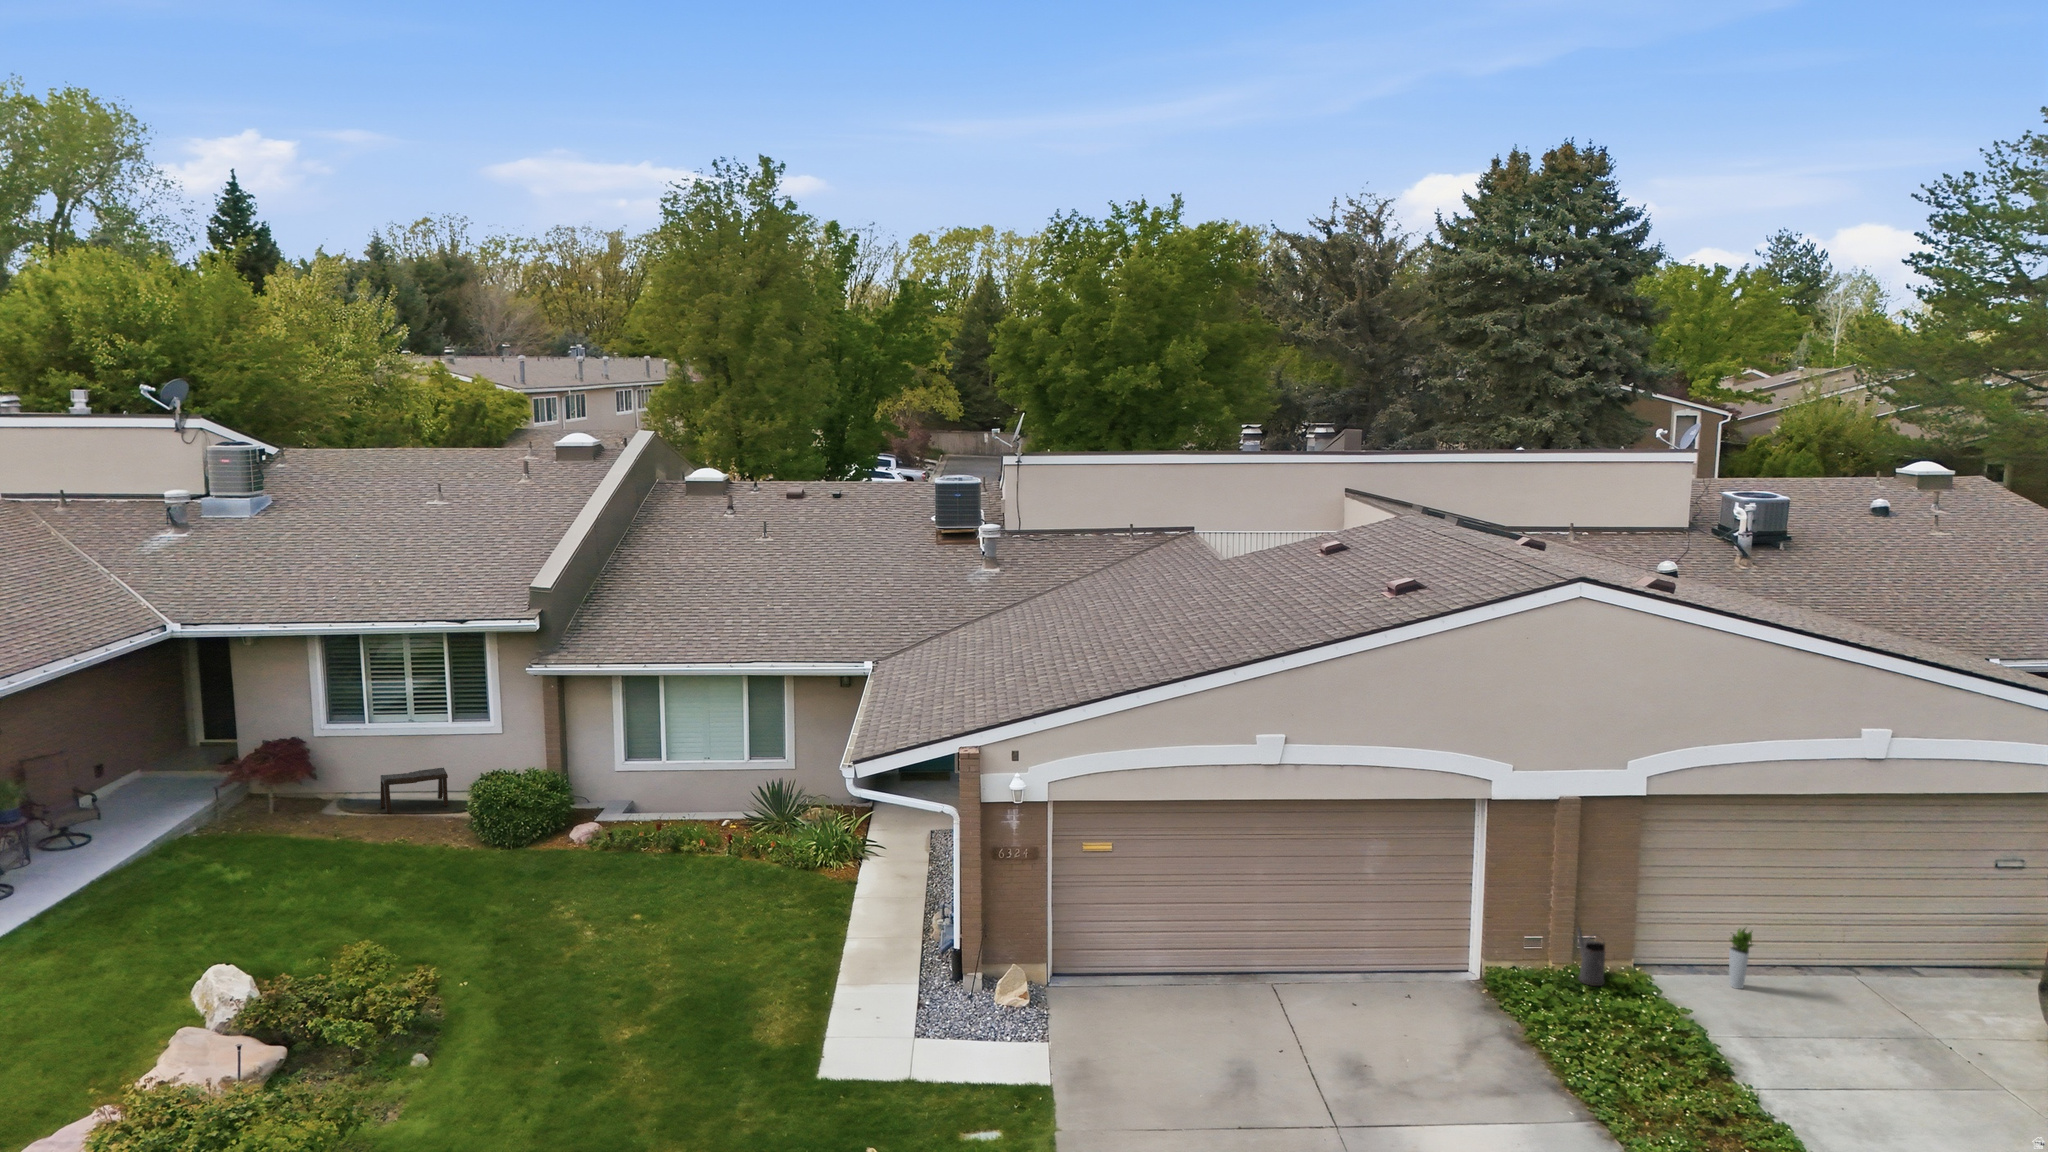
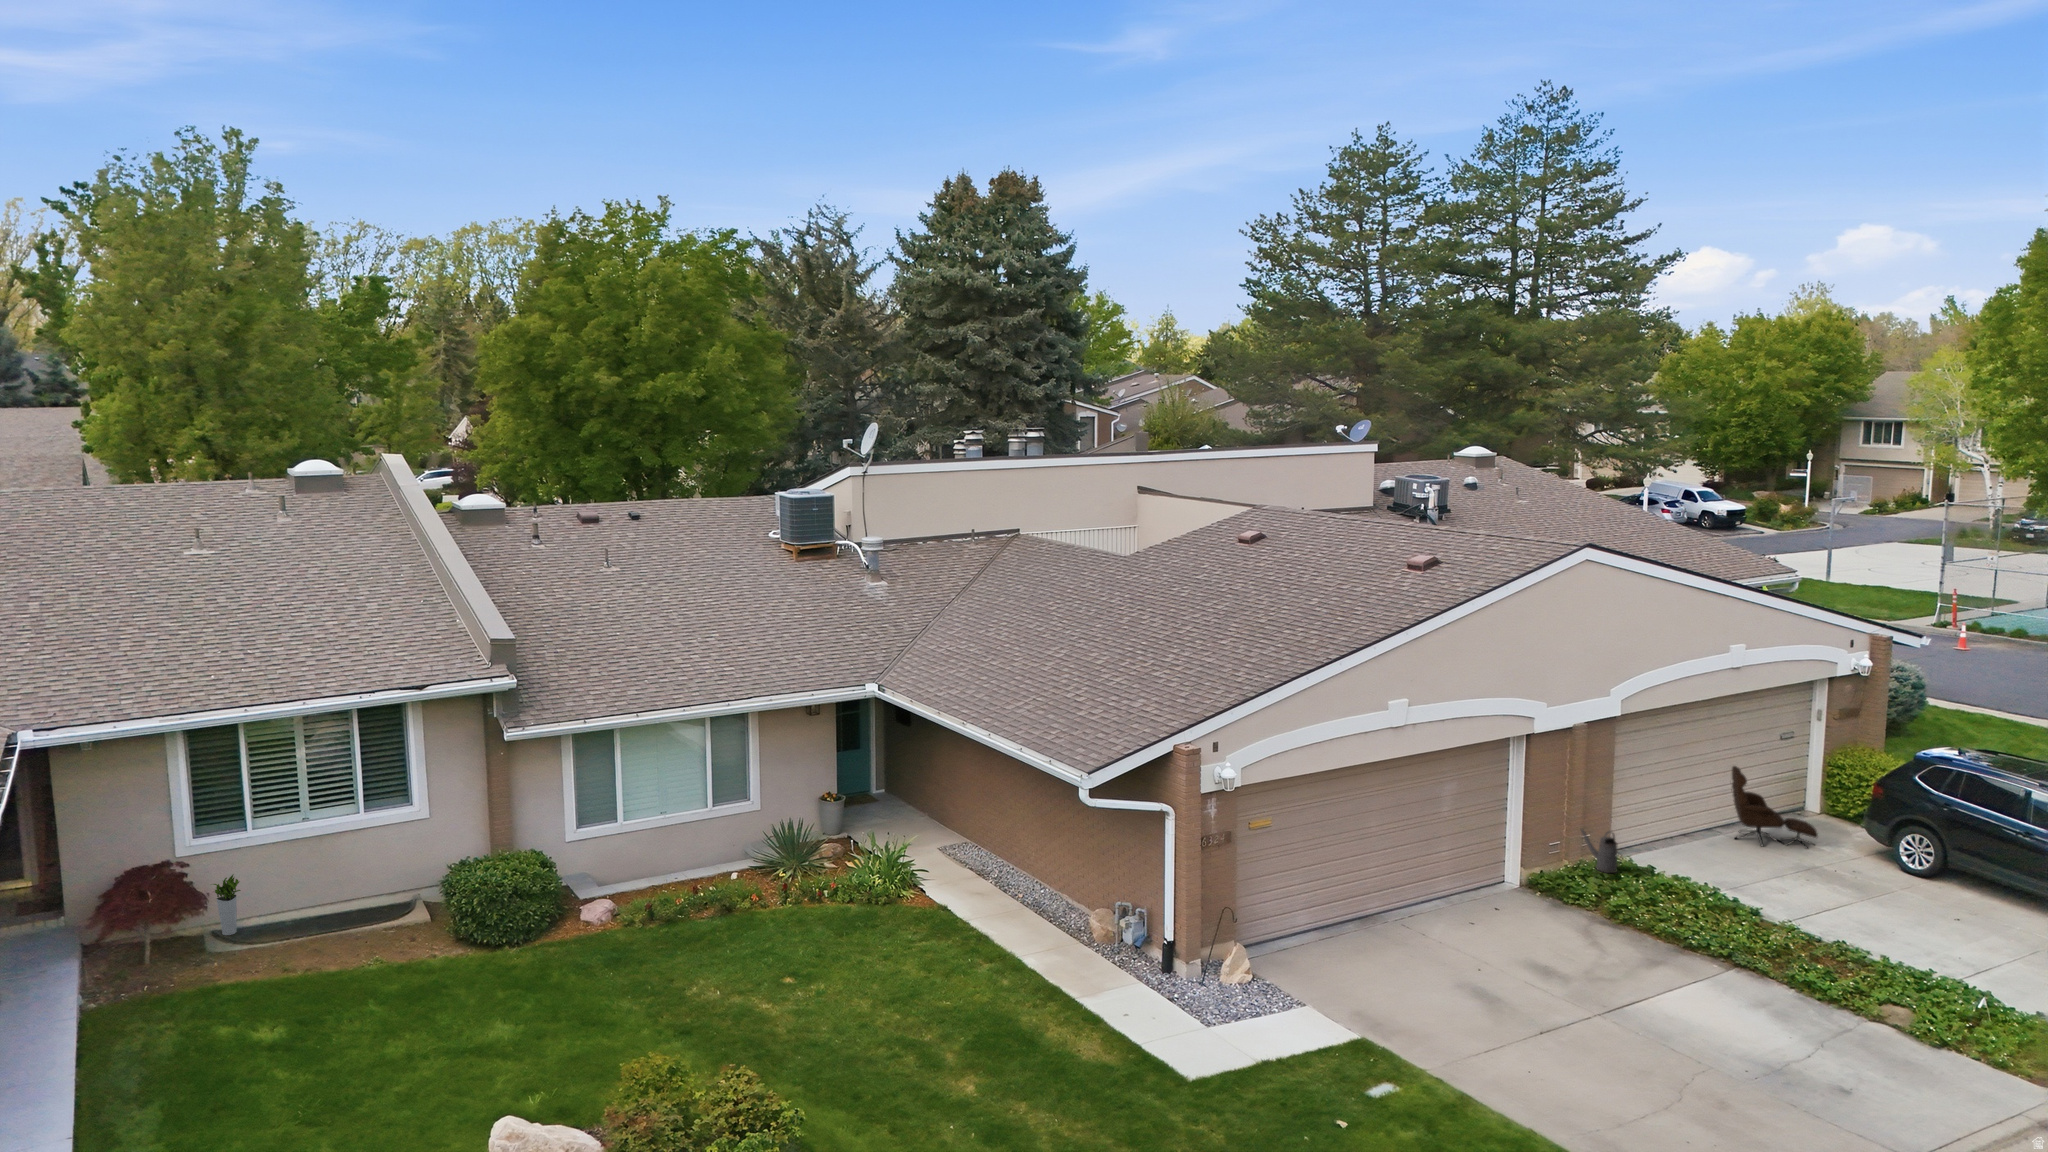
bench: present [380,768,448,814] -> none [286,871,374,939]
lounge chair: none [1874,891,1994,1019] -> present [1732,766,1818,847]
planter: present [1729,929,1753,989] -> present [213,875,240,935]

